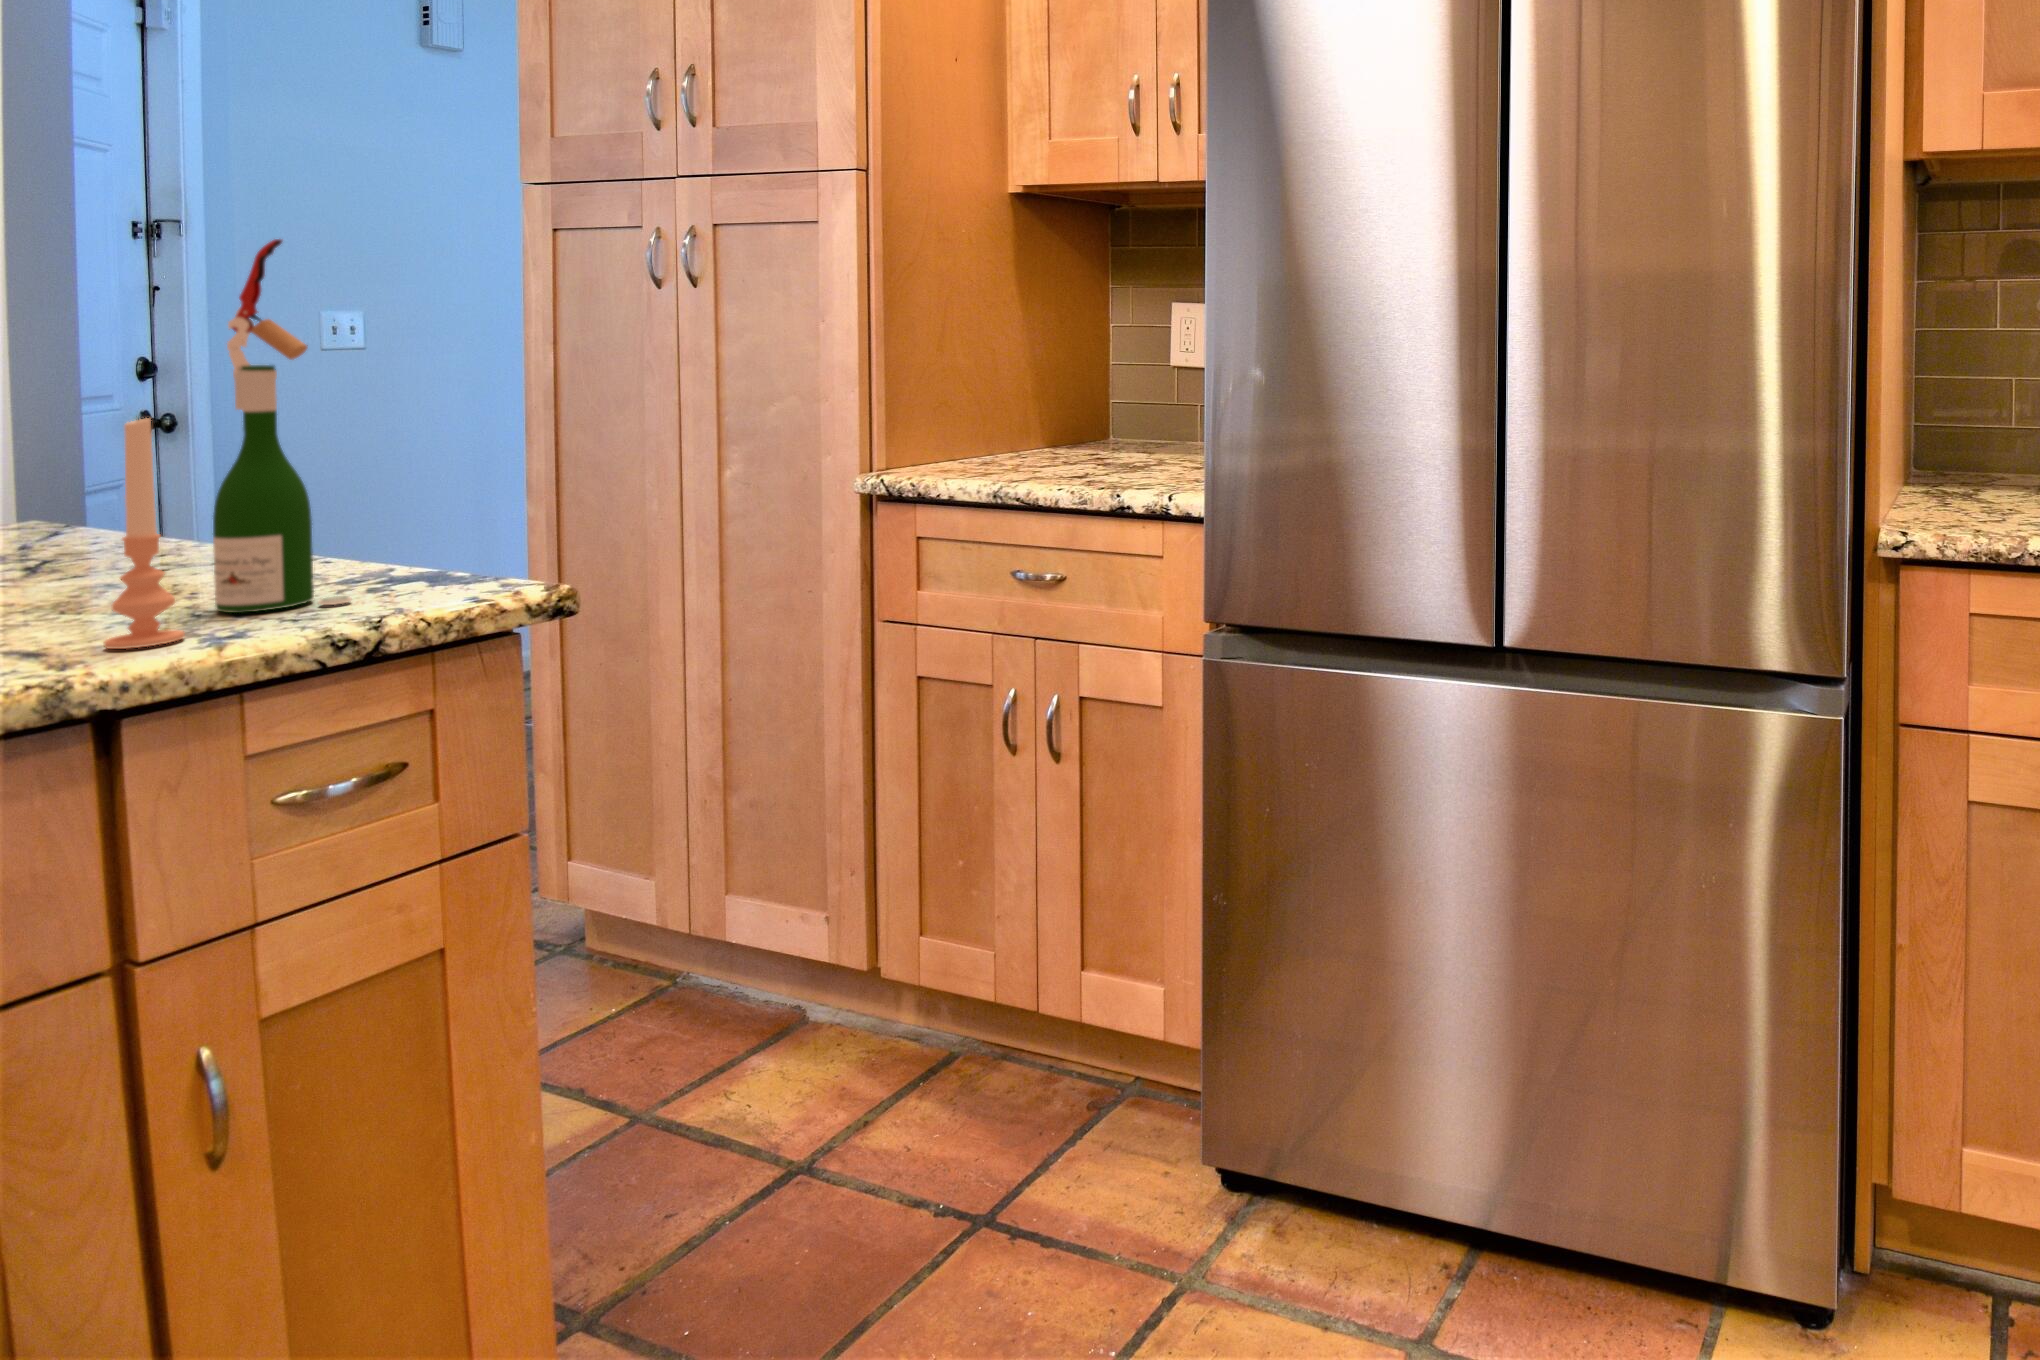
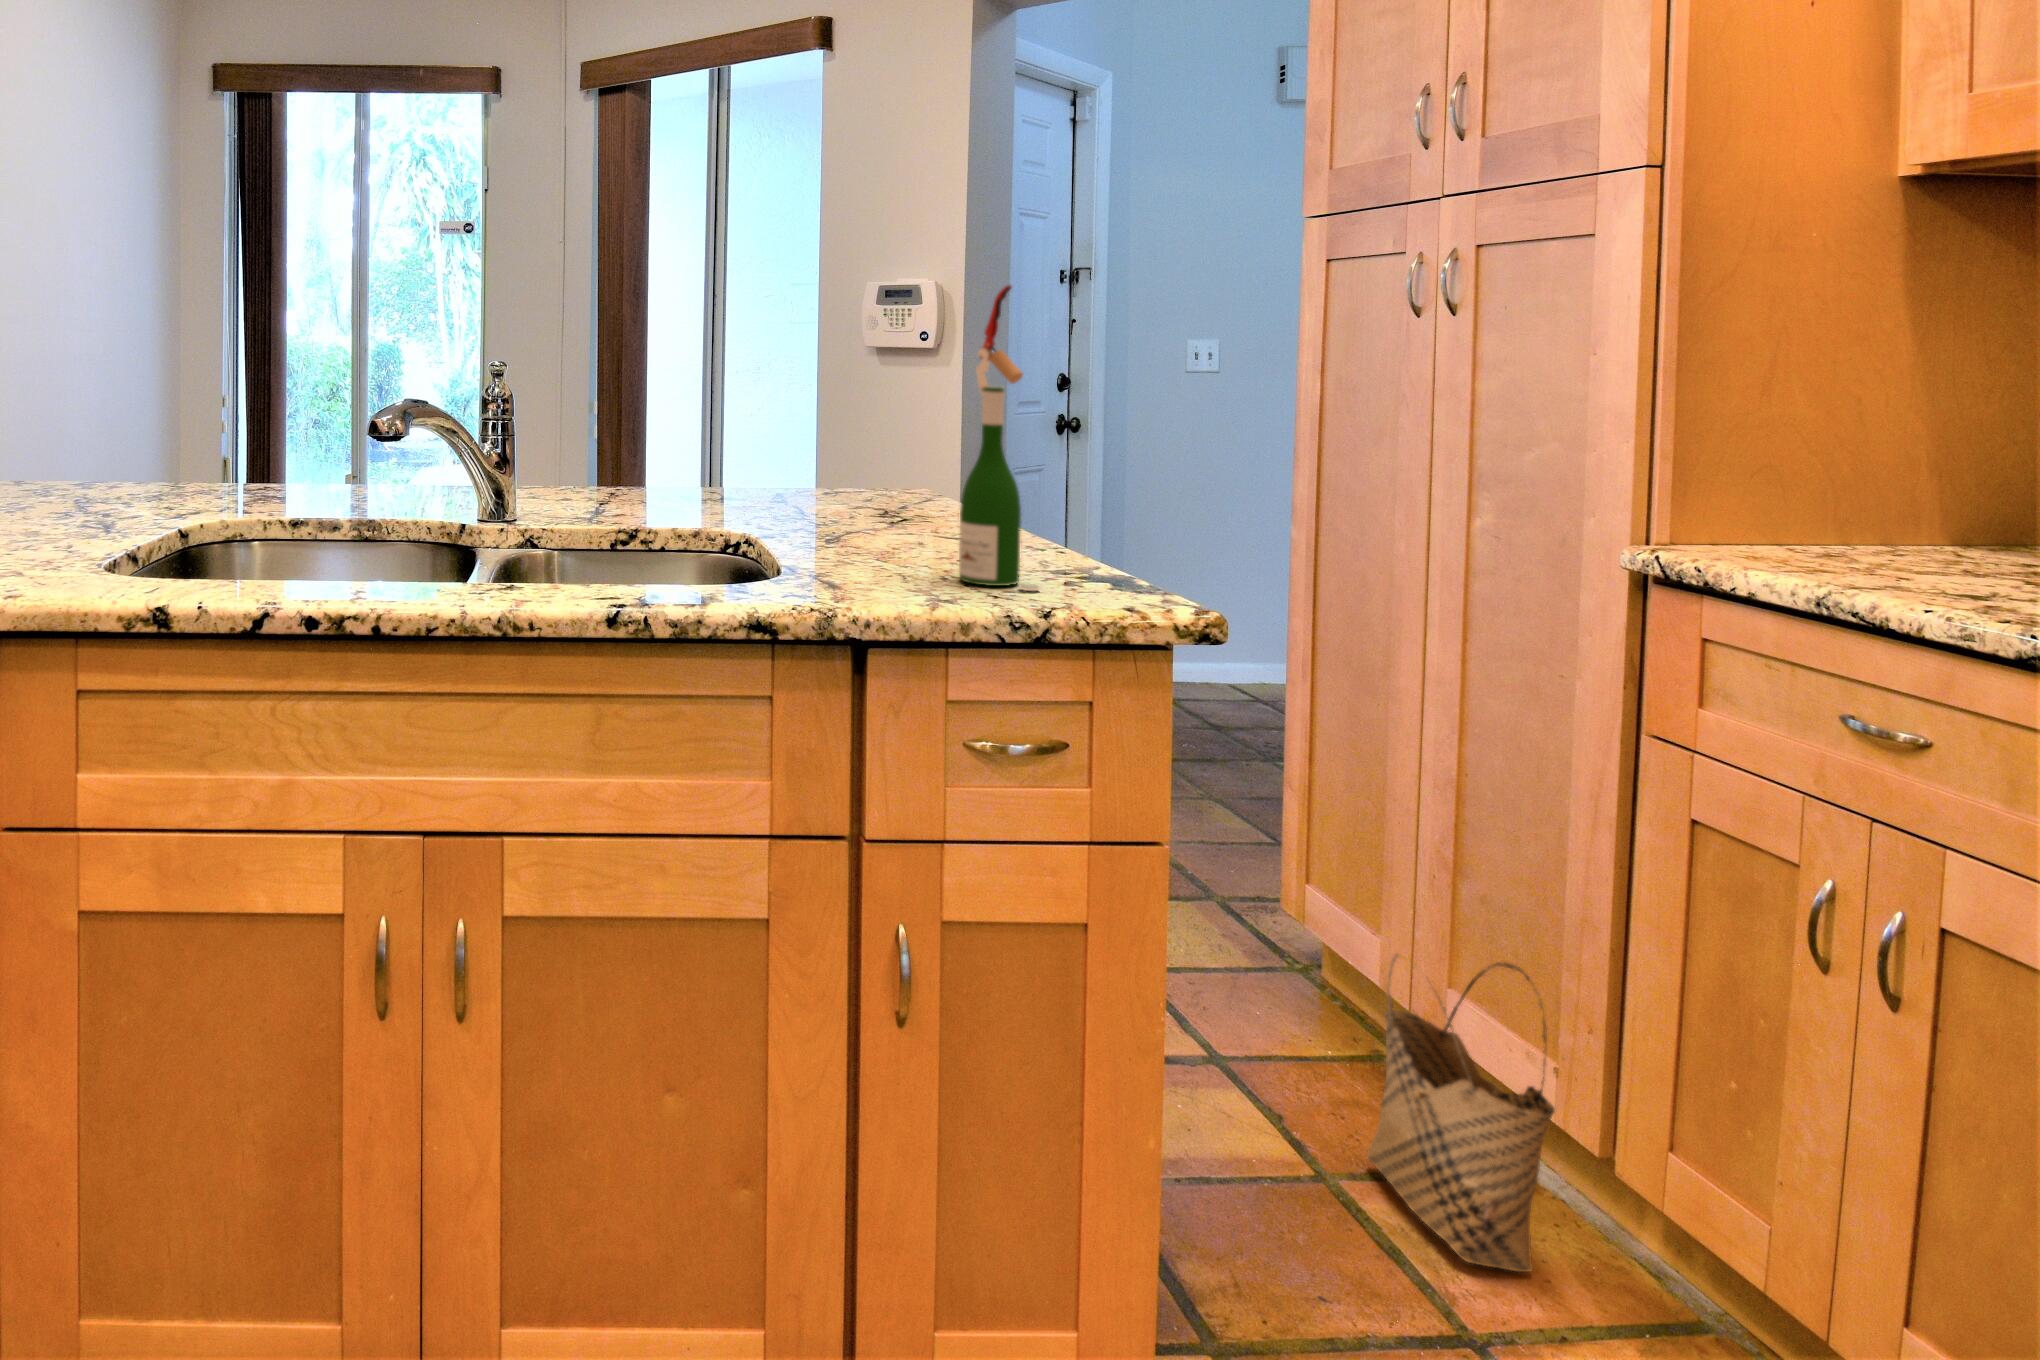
candle: present [104,418,185,649] -> none [884,423,928,597]
woven basket: none [675,844,838,1113] -> present [1367,955,1555,1272]

